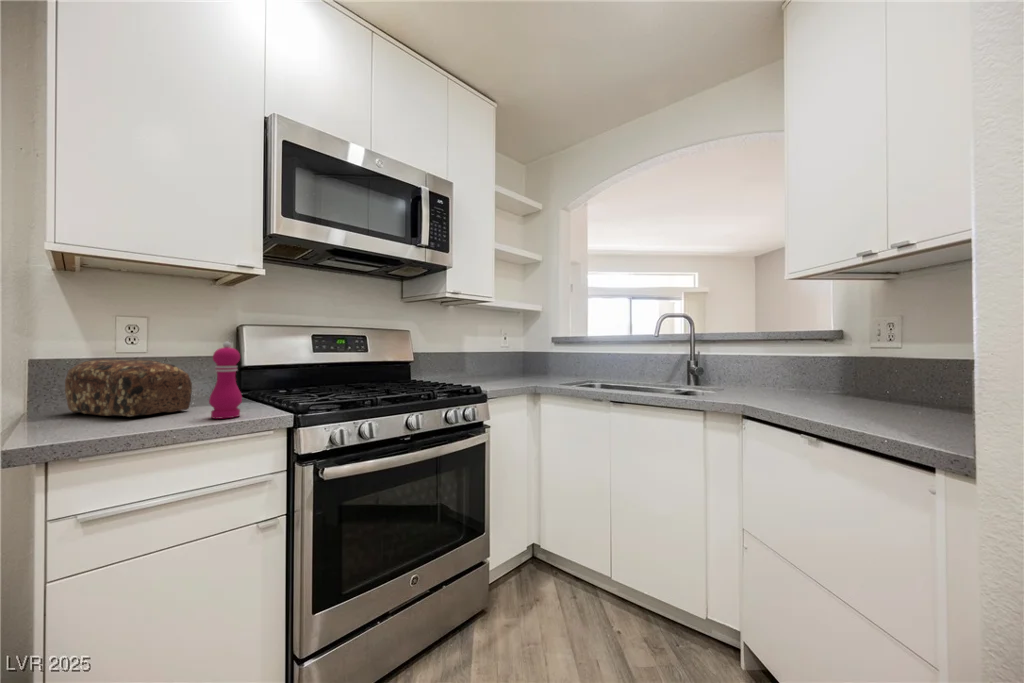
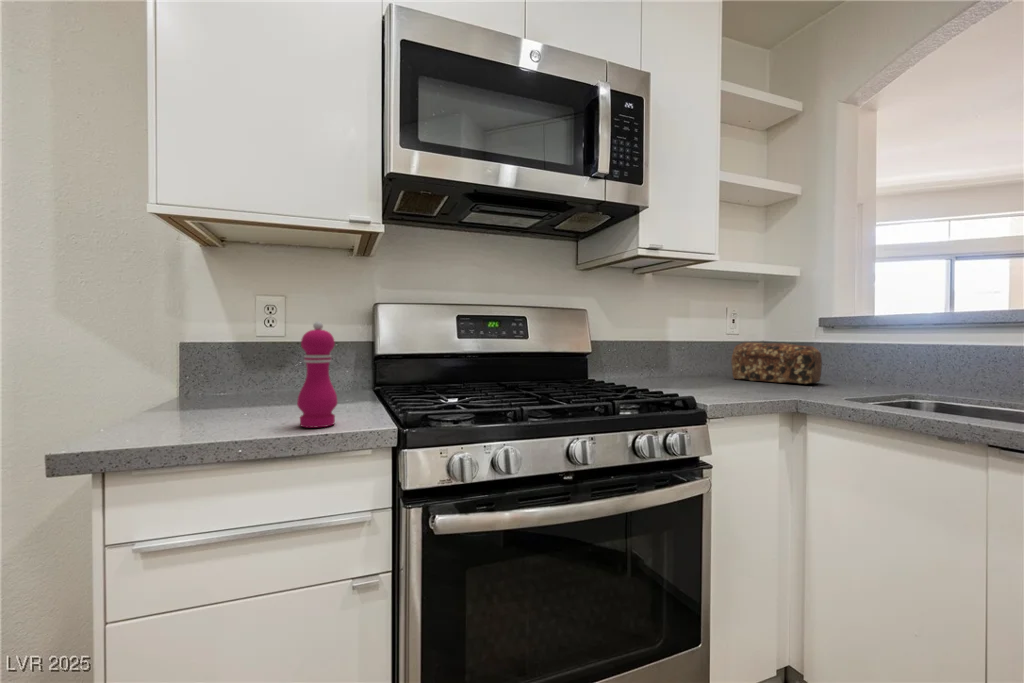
bread loaf: present [65,359,192,417] -> present [731,342,822,384]

